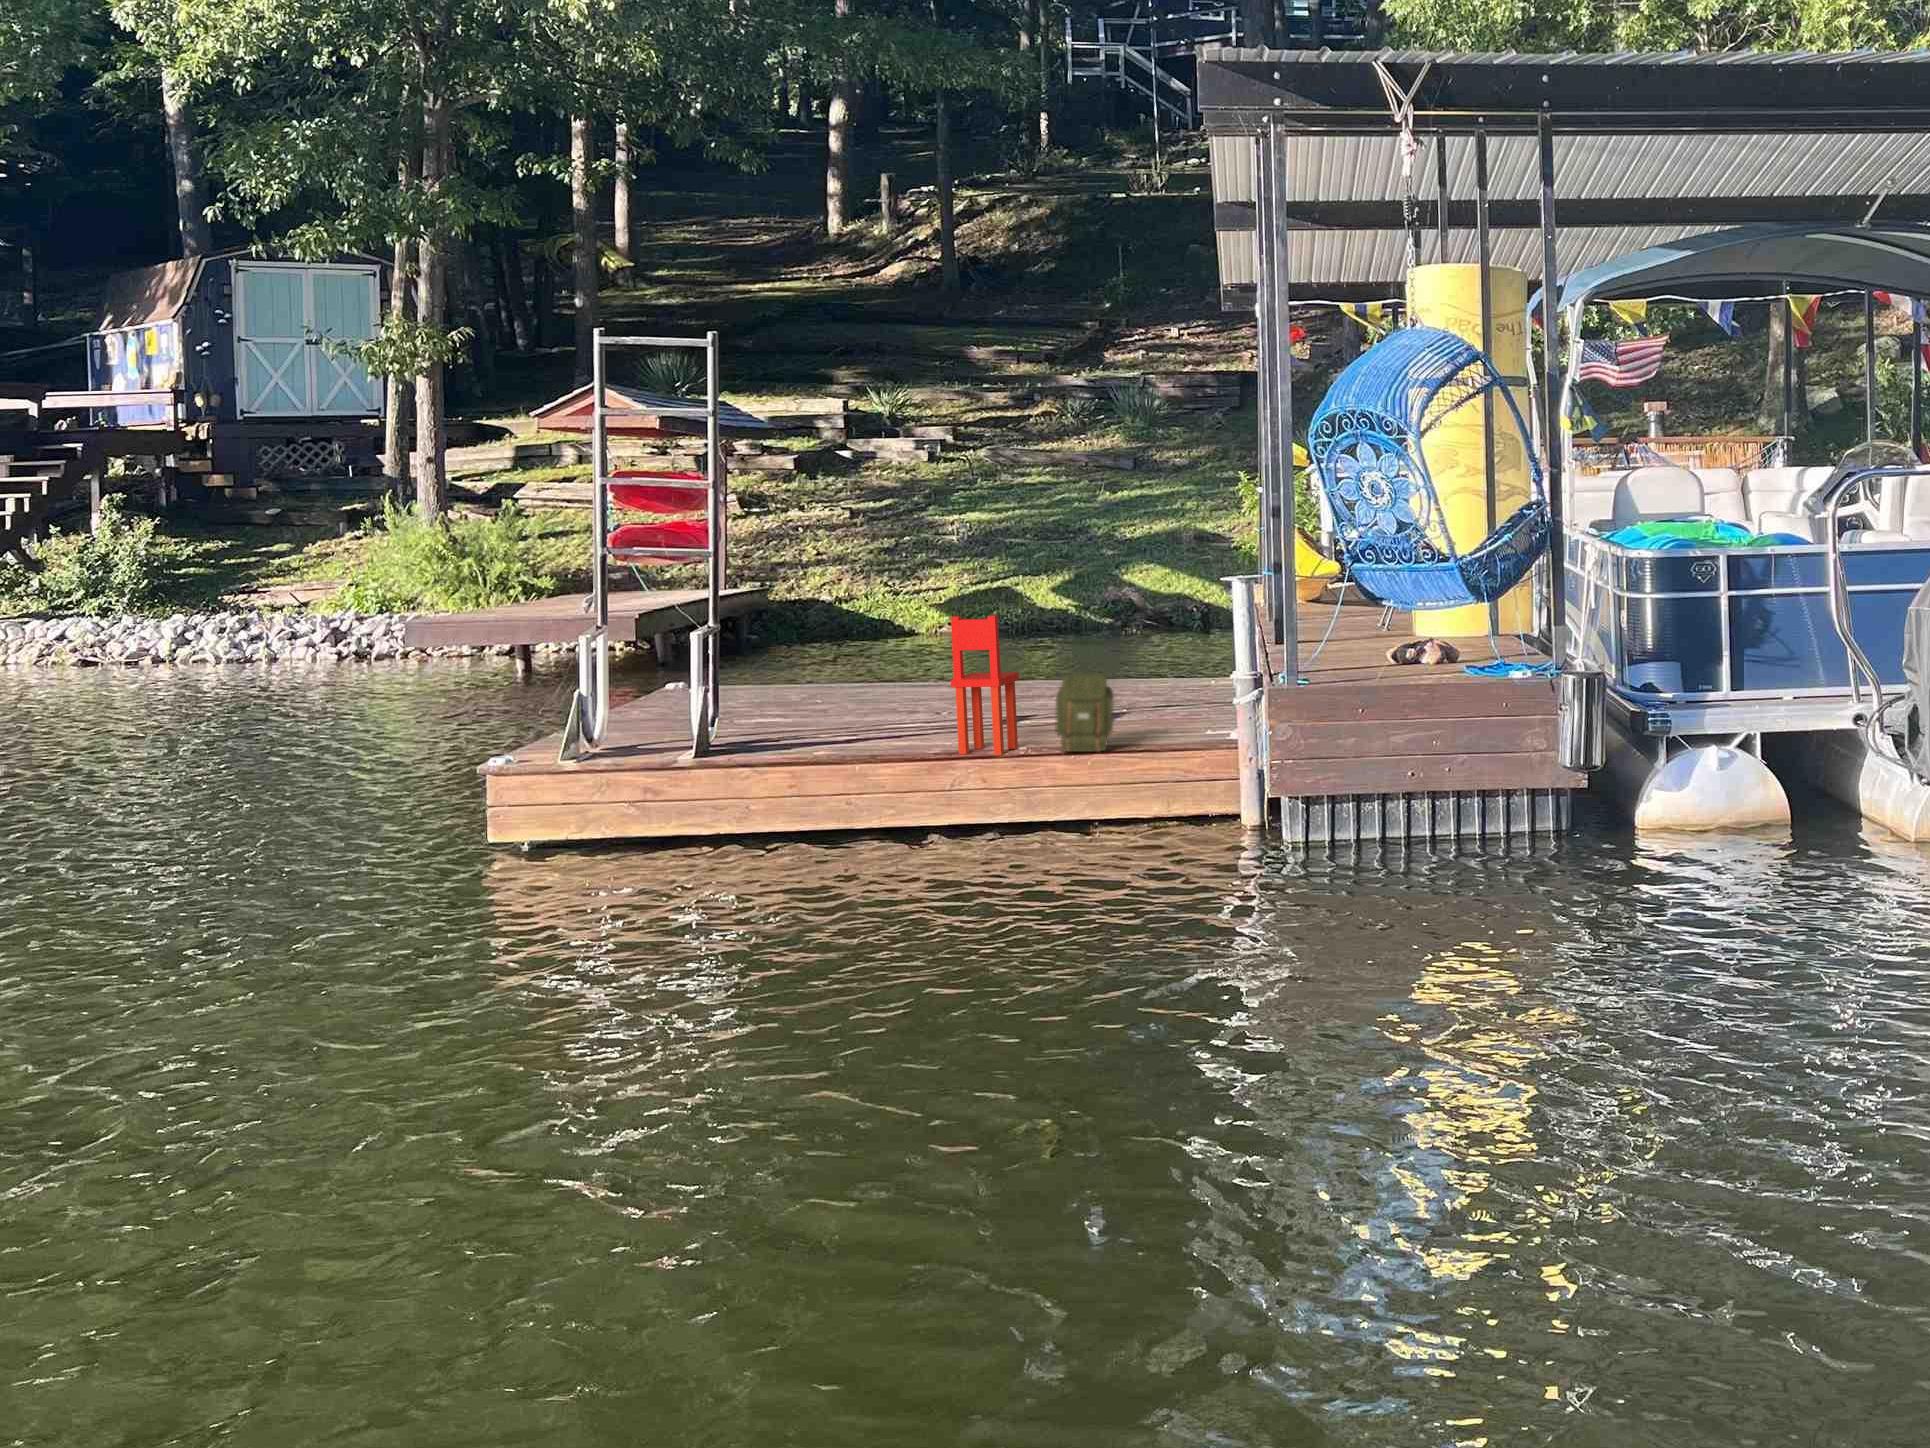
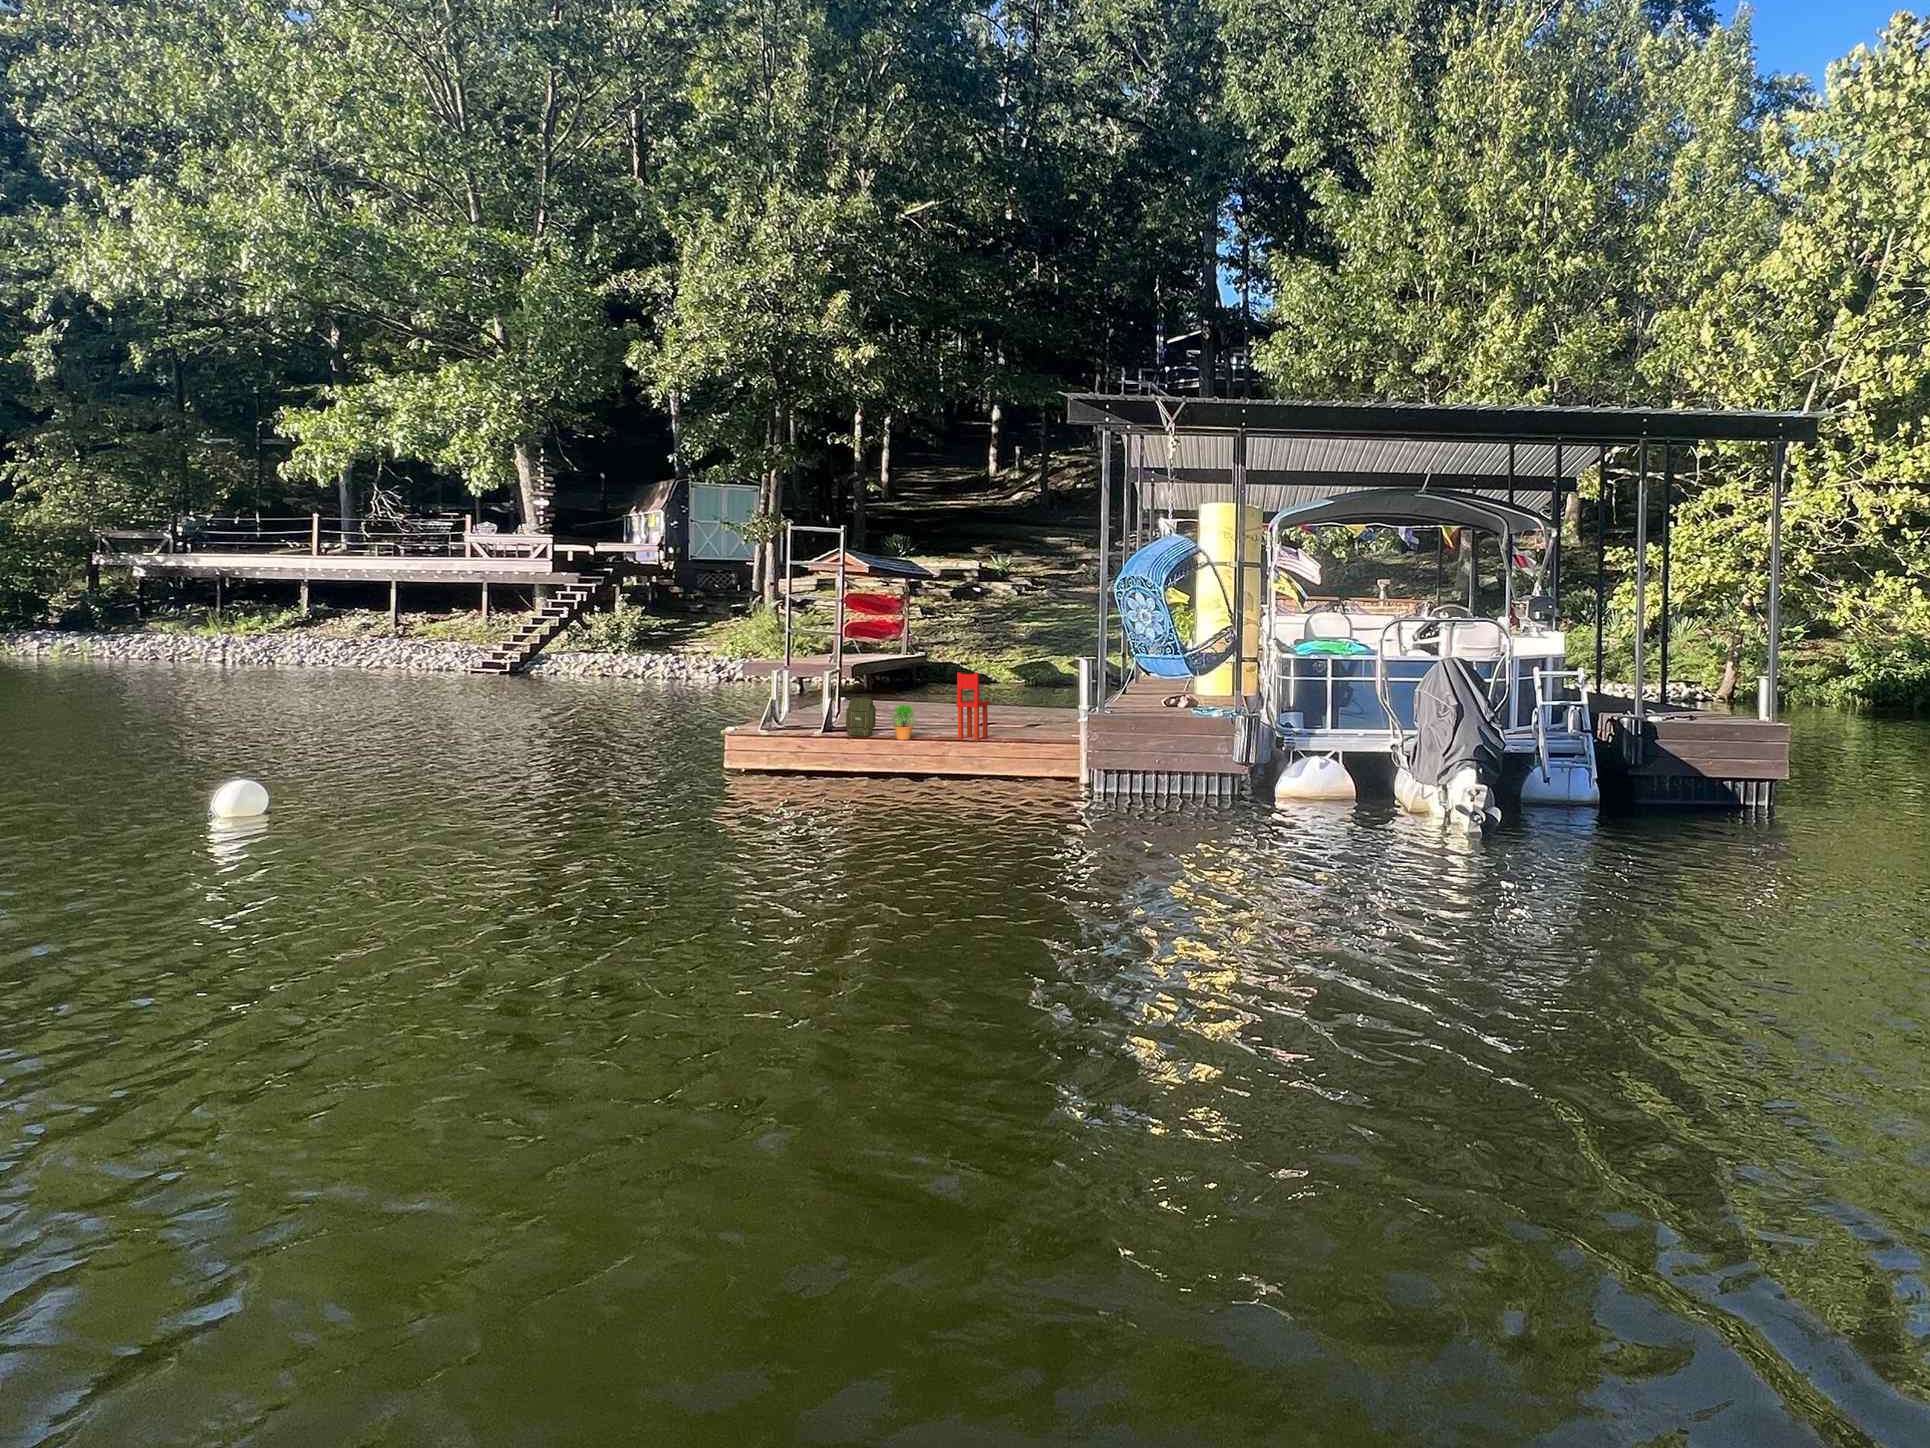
backpack: present [1055,672,1114,752] -> present [846,697,876,736]
potted plant: none [810,686,876,763] -> present [892,704,915,740]

